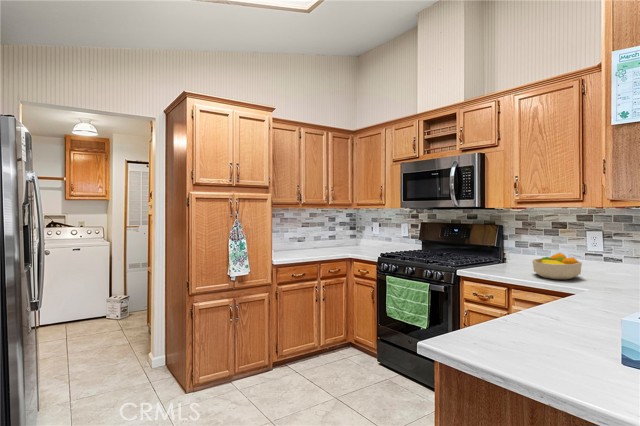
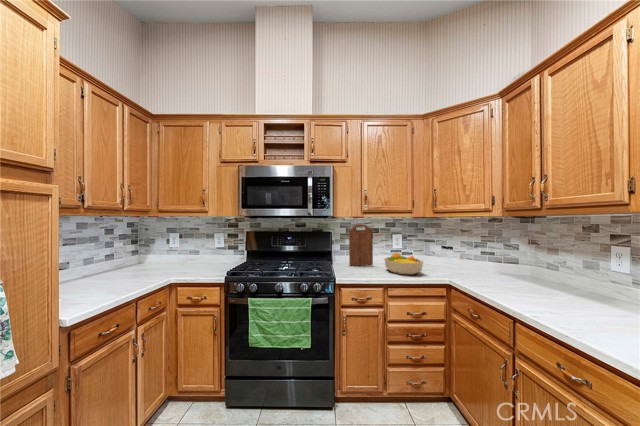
cutting board: none [511,217,543,267] -> present [349,225,373,266]

